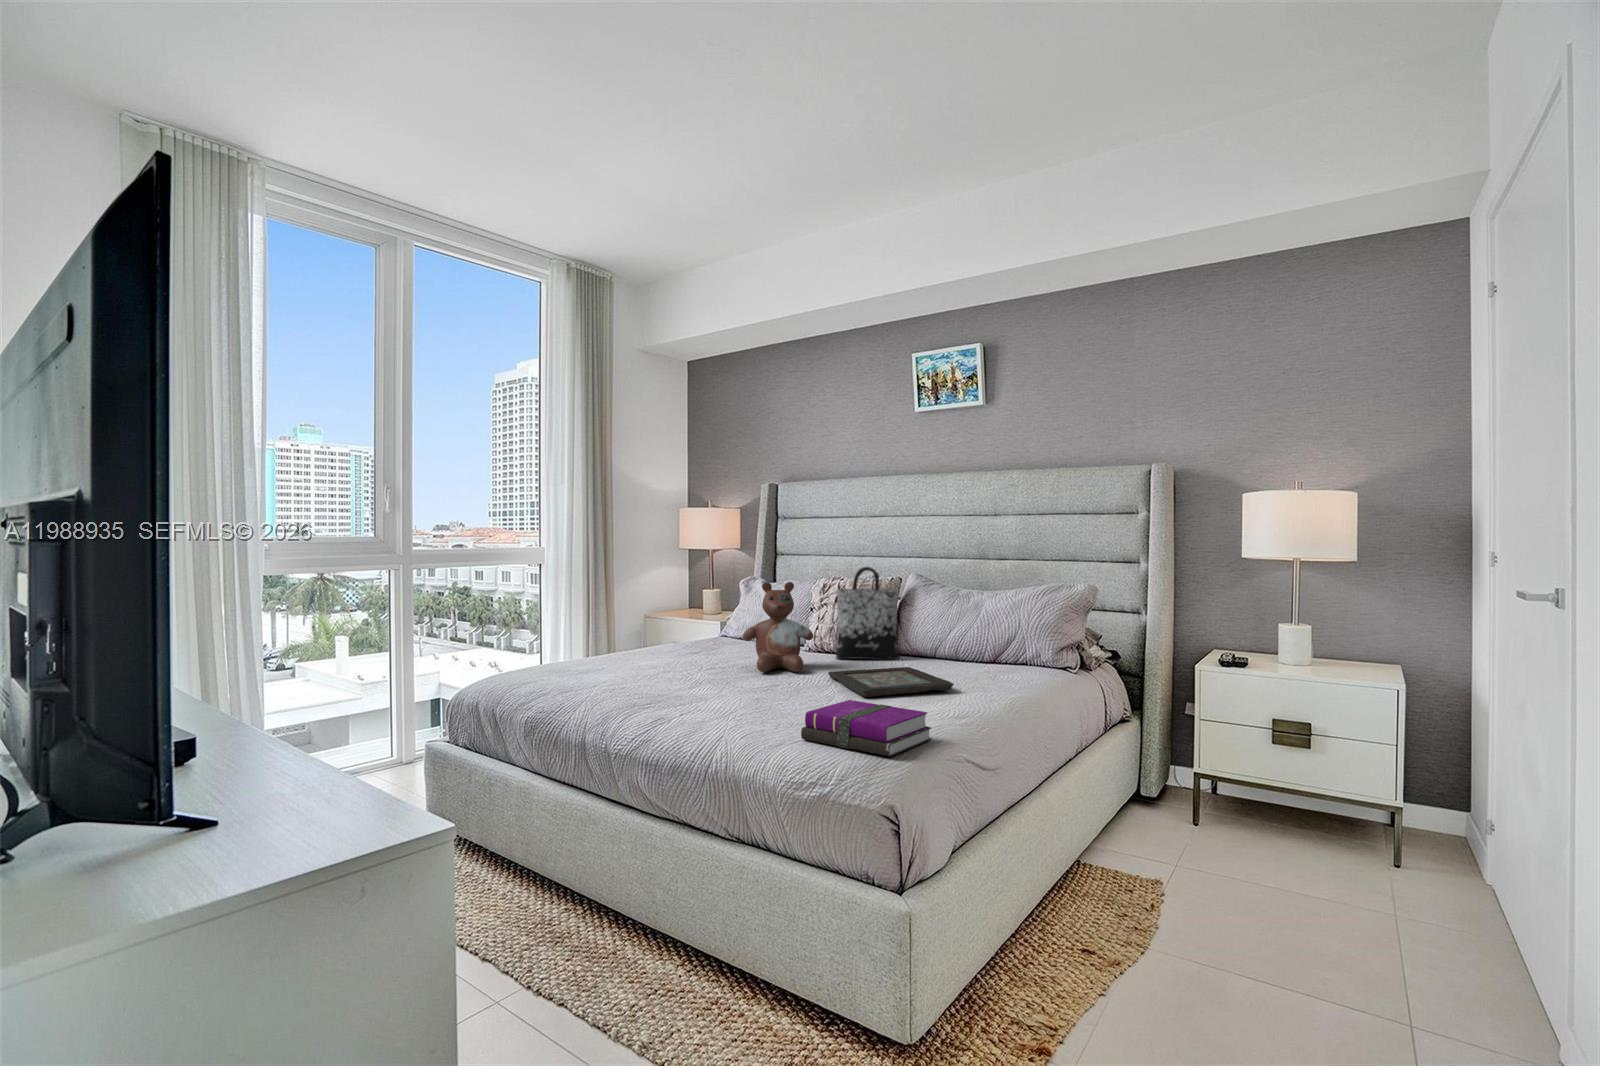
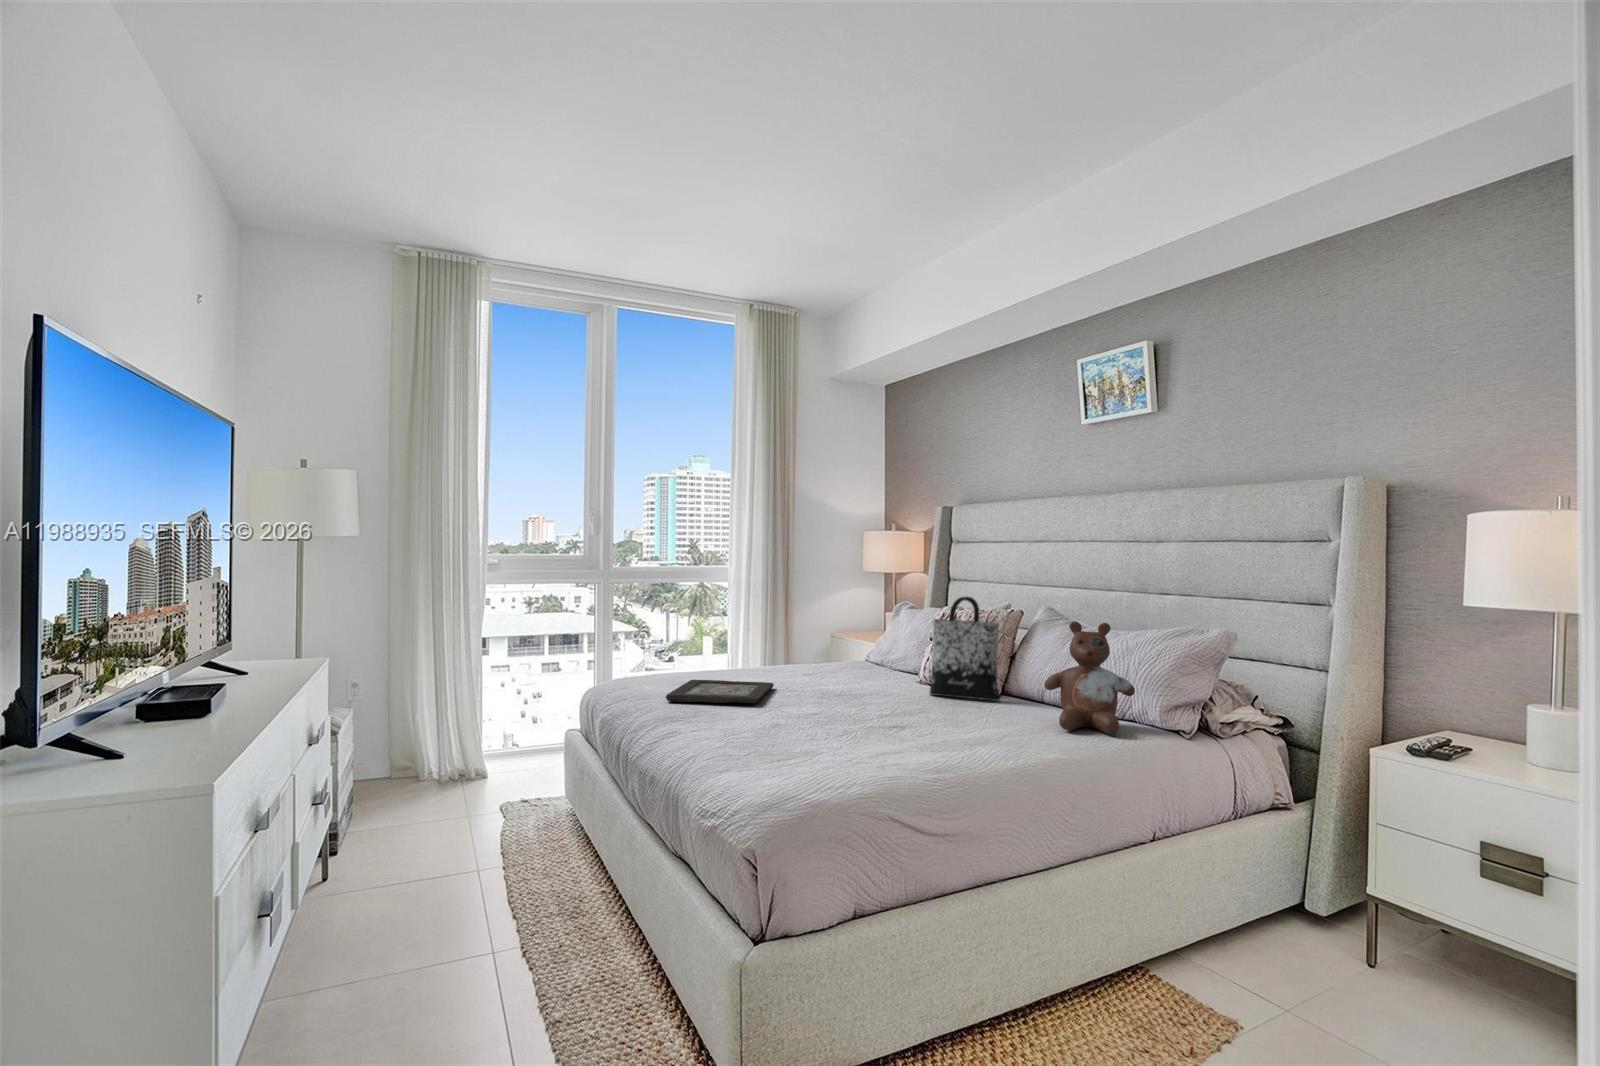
stuffed bear: present [743,582,813,672] -> present [1044,621,1135,734]
decorative tray: present [828,667,954,697] -> present [666,680,774,703]
notebook: present [801,700,931,756] -> none [749,734,878,796]

